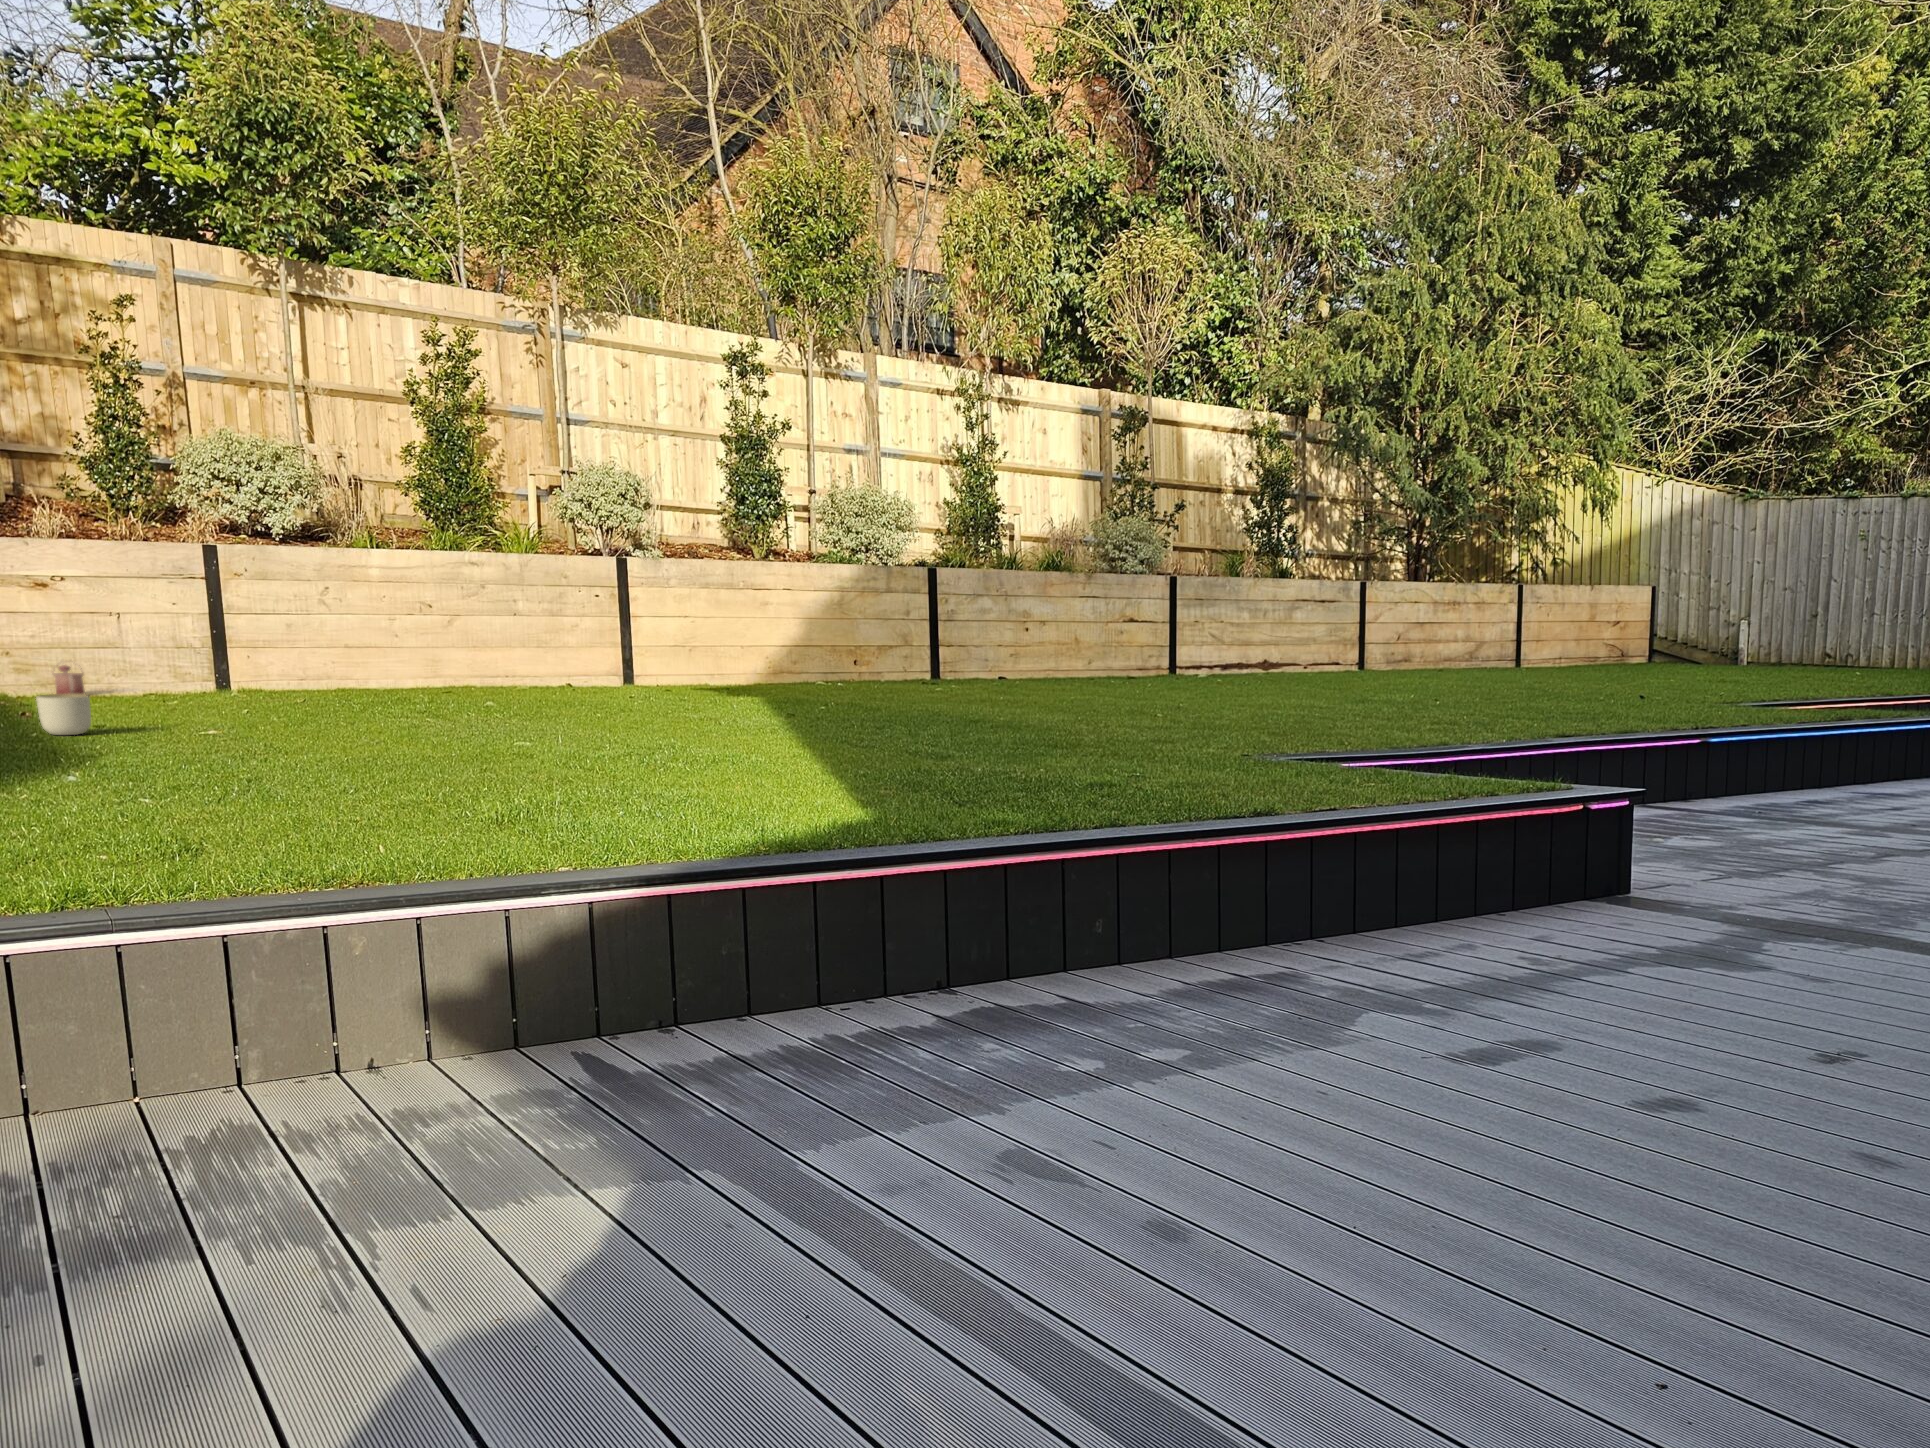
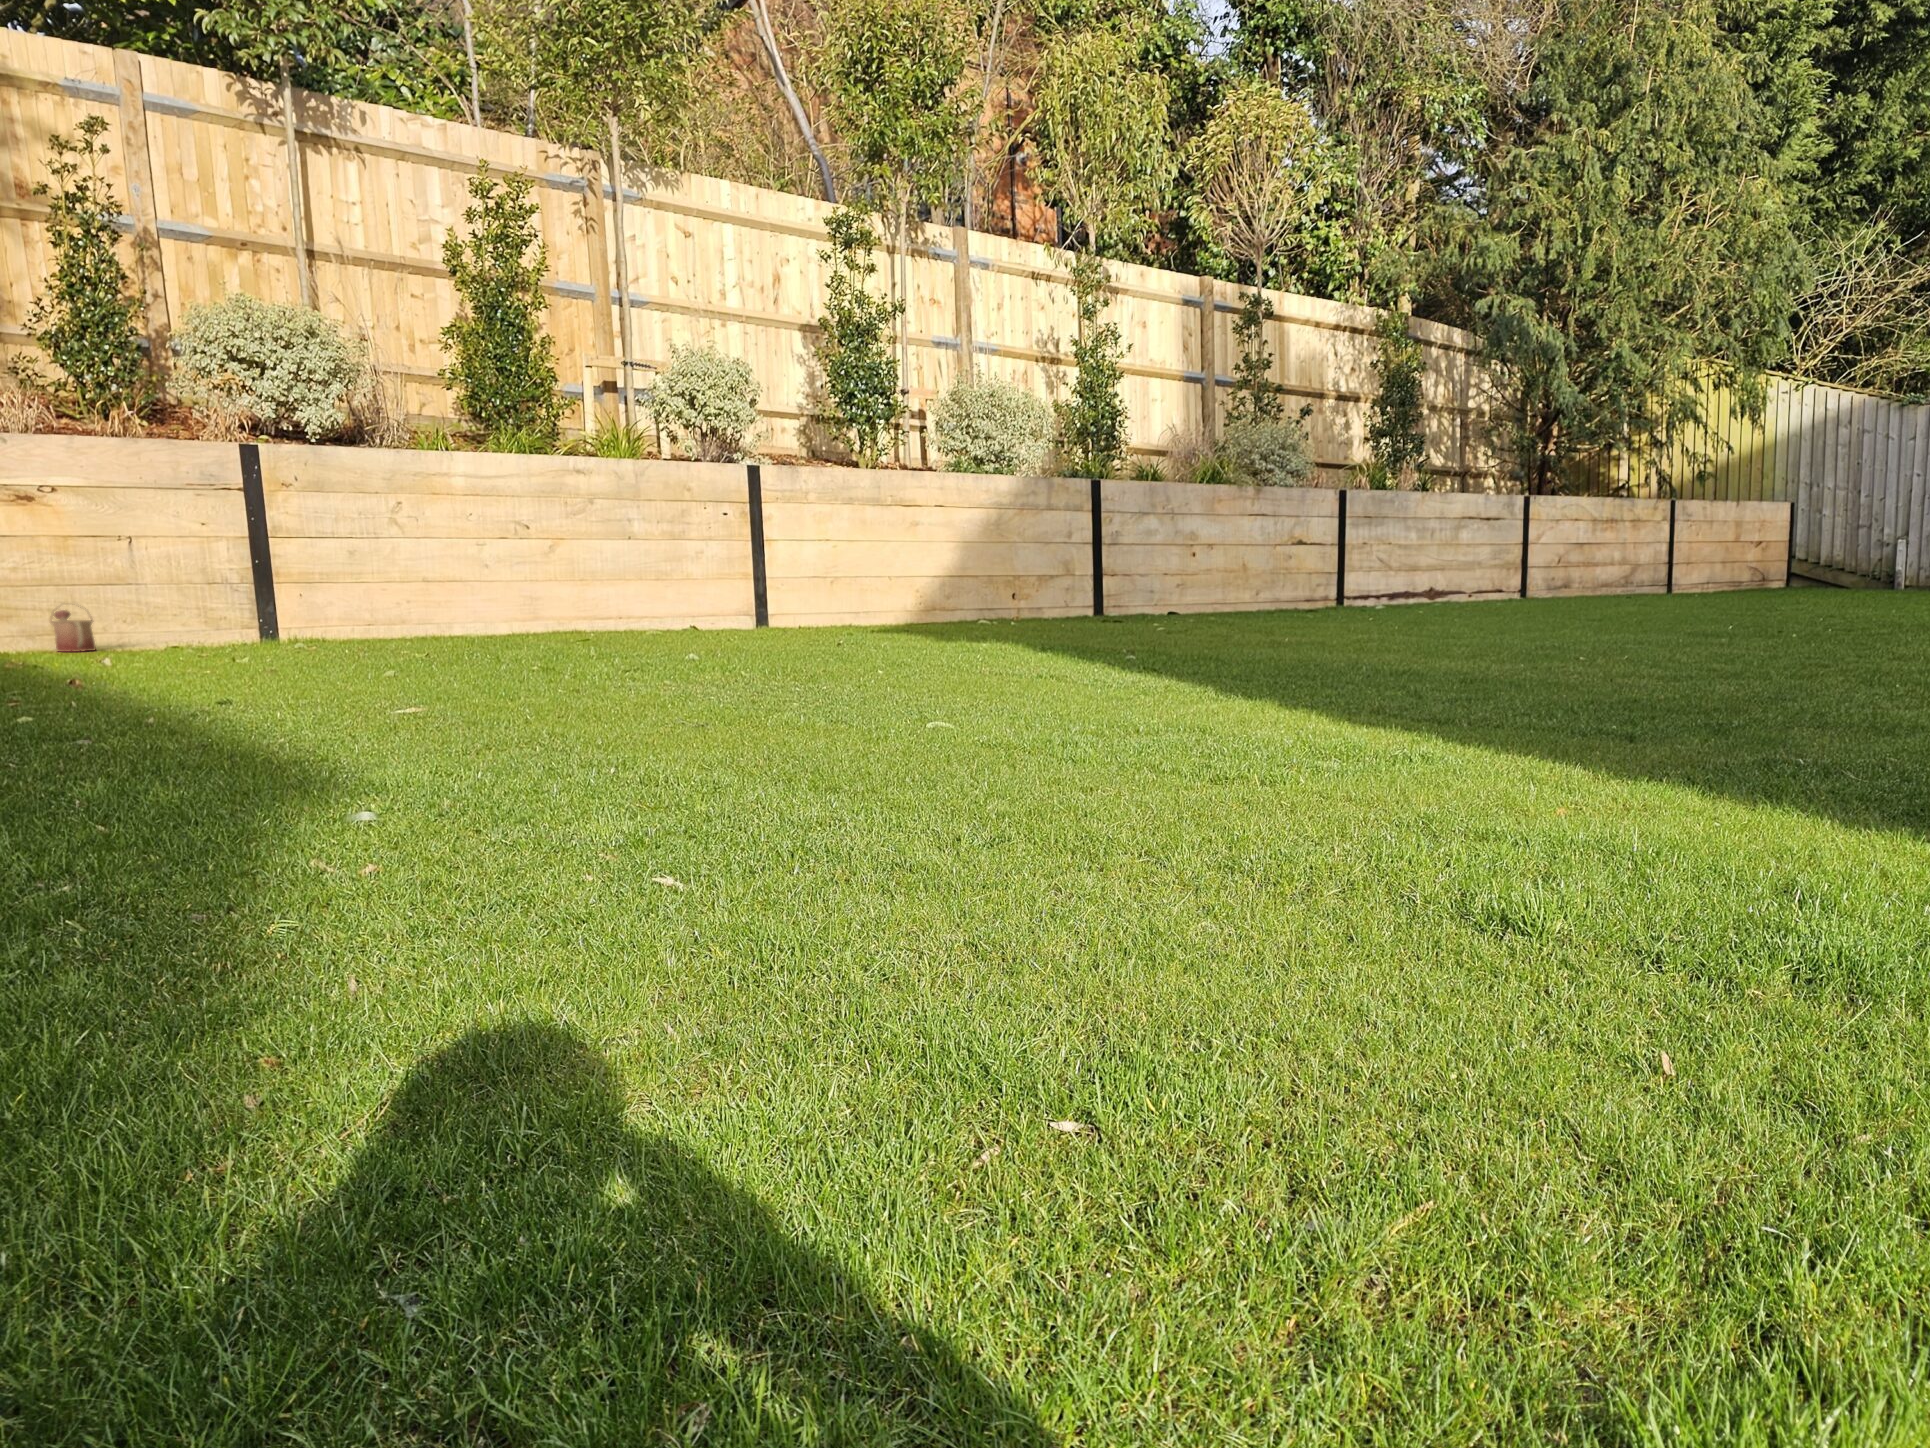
planter: present [36,694,91,735] -> none [89,636,169,696]

